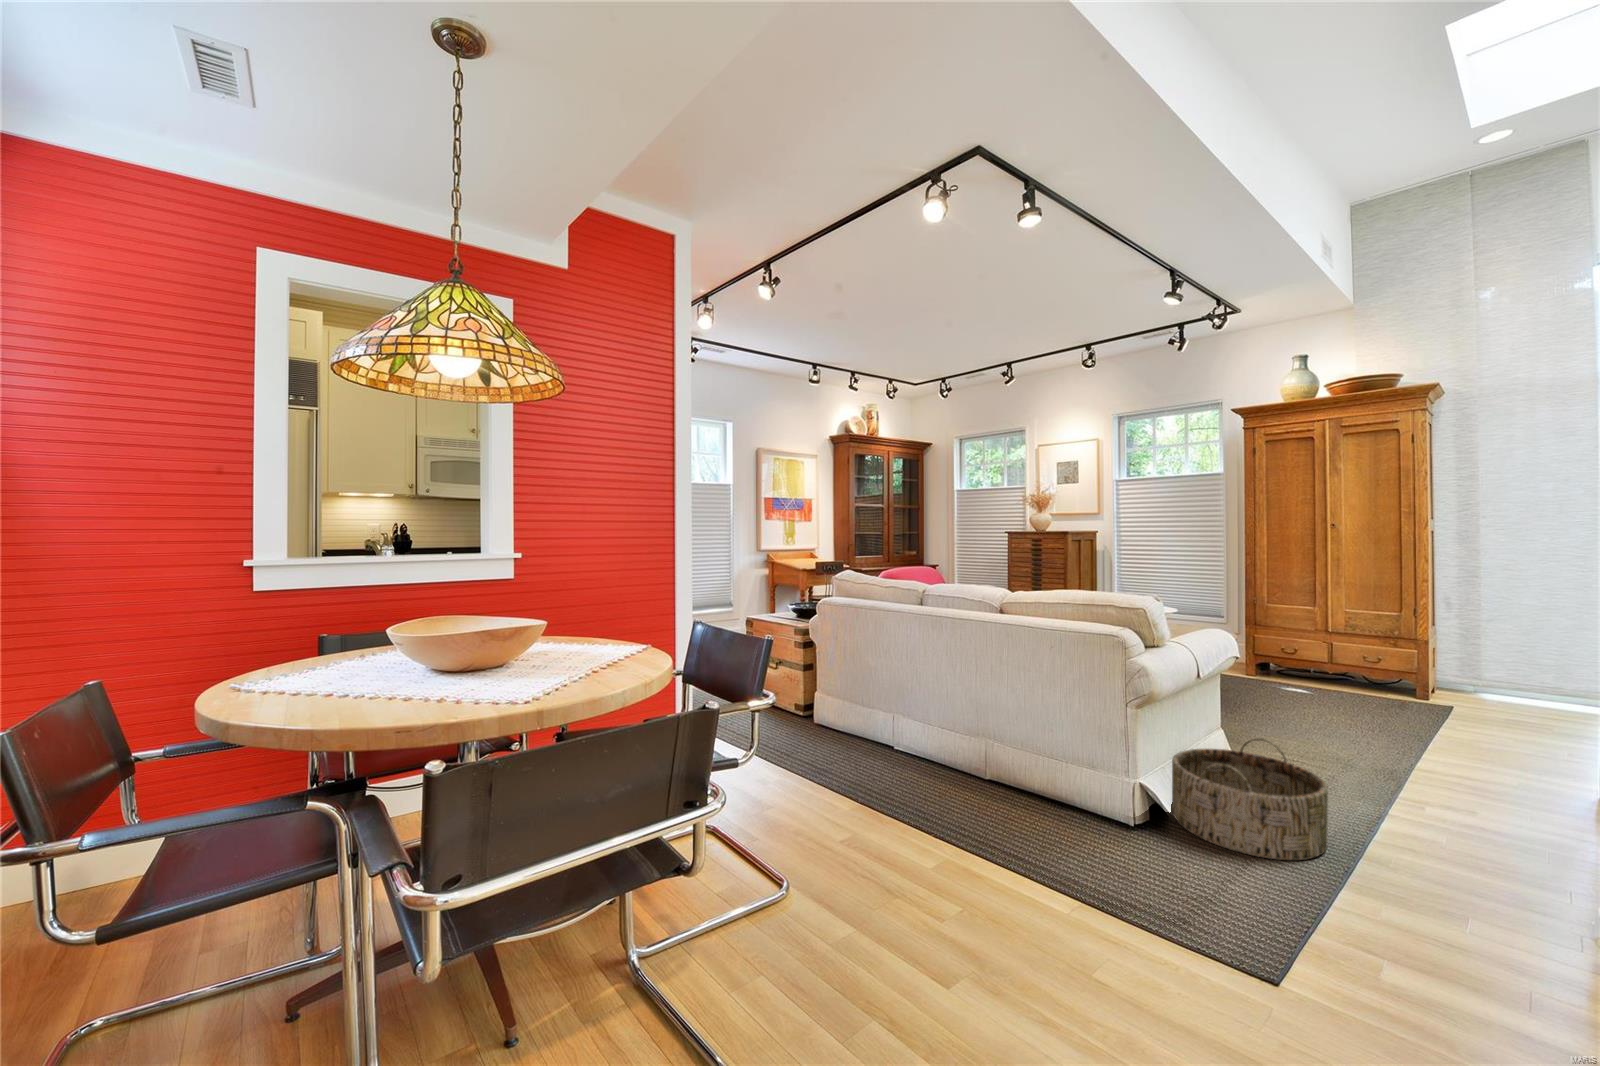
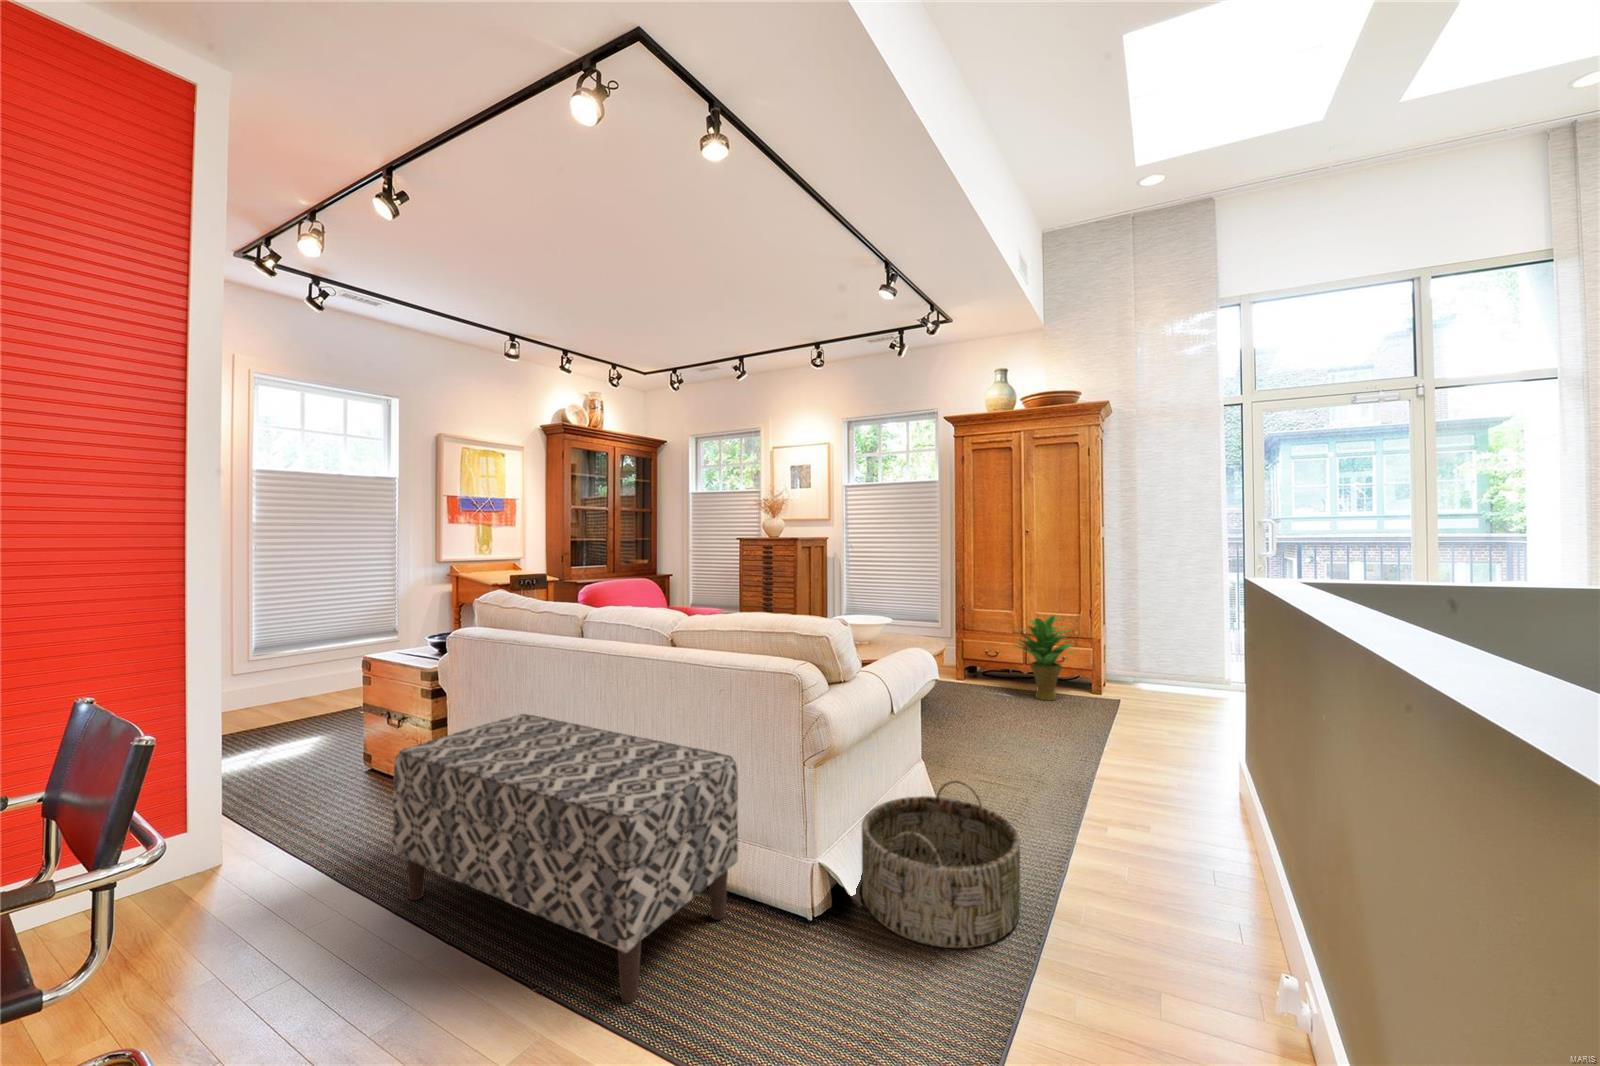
potted plant: none [1314,610,1403,701] -> present [1017,615,1074,700]
bench: none [822,659,1070,843] -> present [393,714,738,1003]

